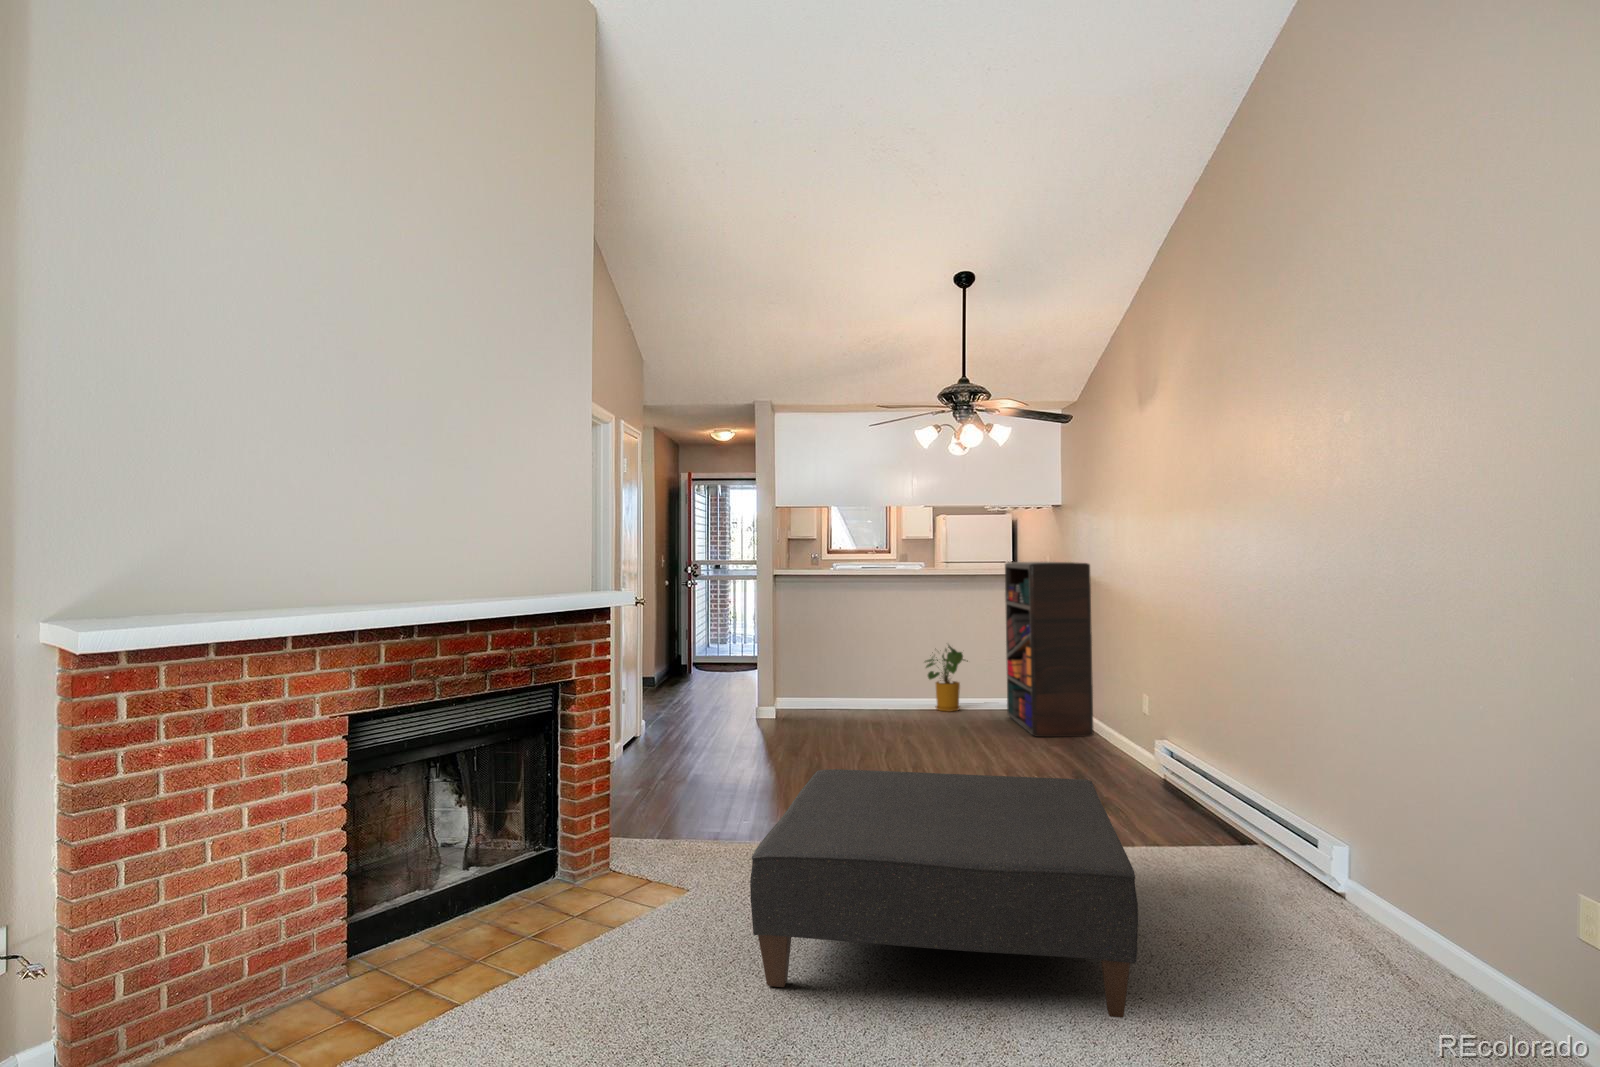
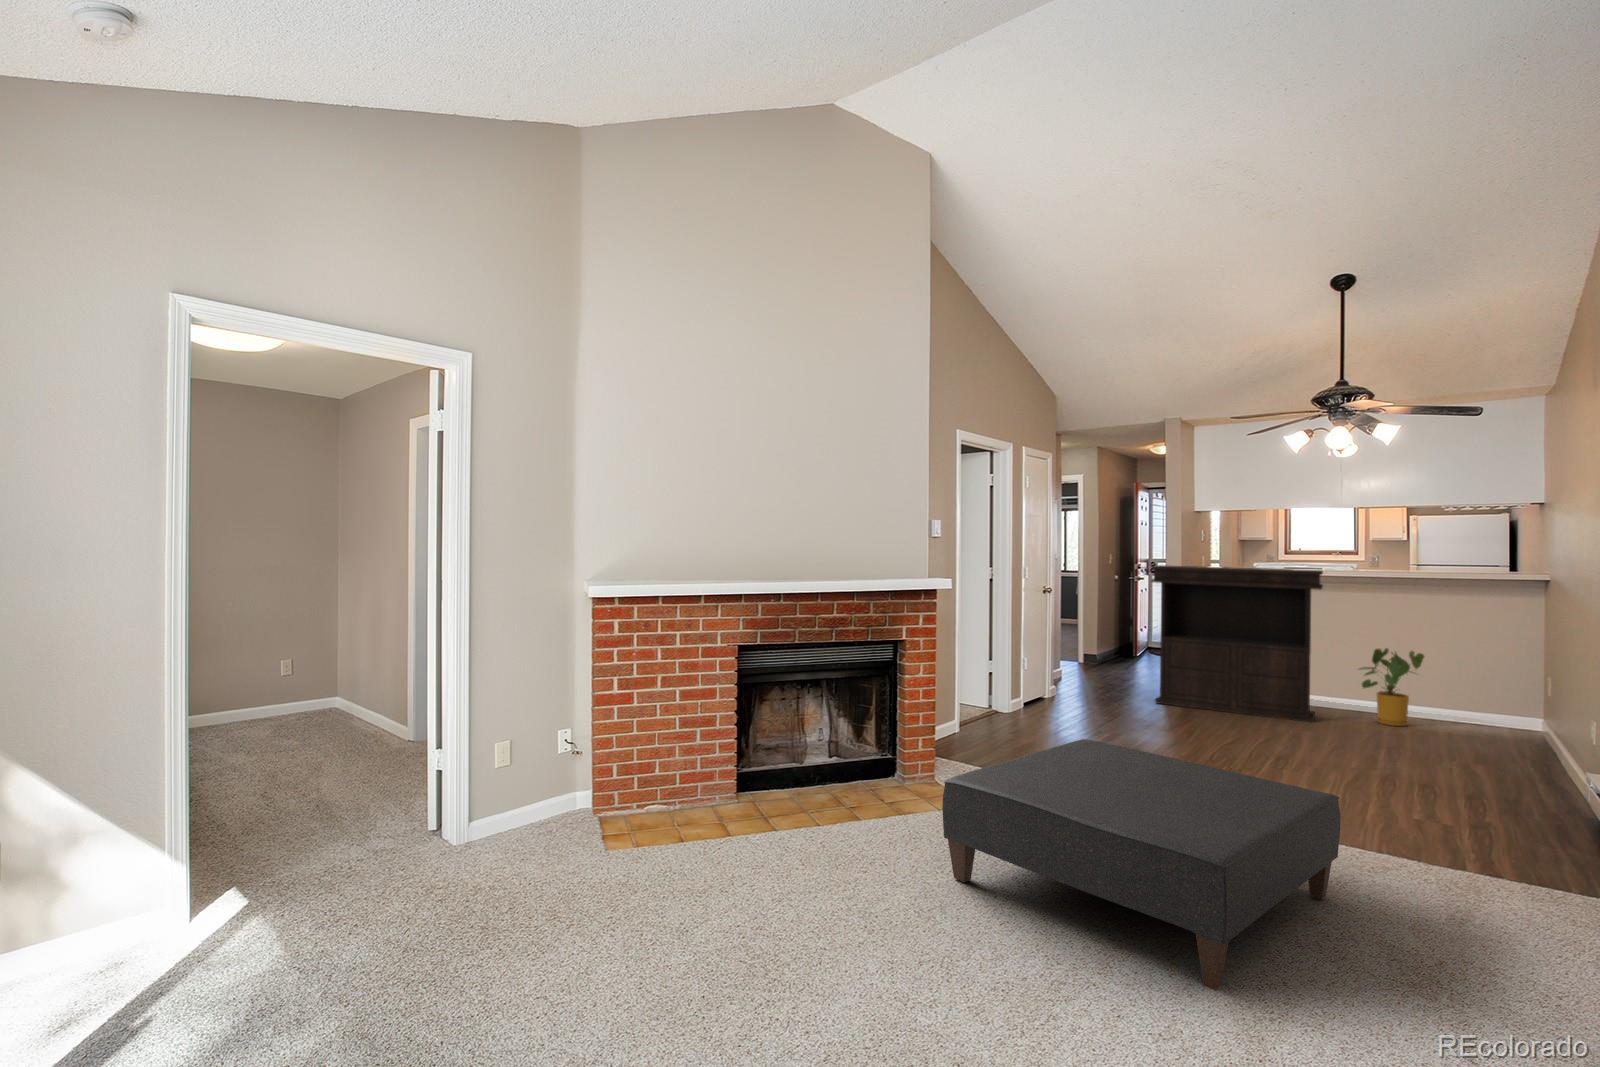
bookshelf: present [1005,562,1093,737] -> none [1463,569,1564,779]
console table: none [744,570,898,722] -> present [1151,565,1323,722]

